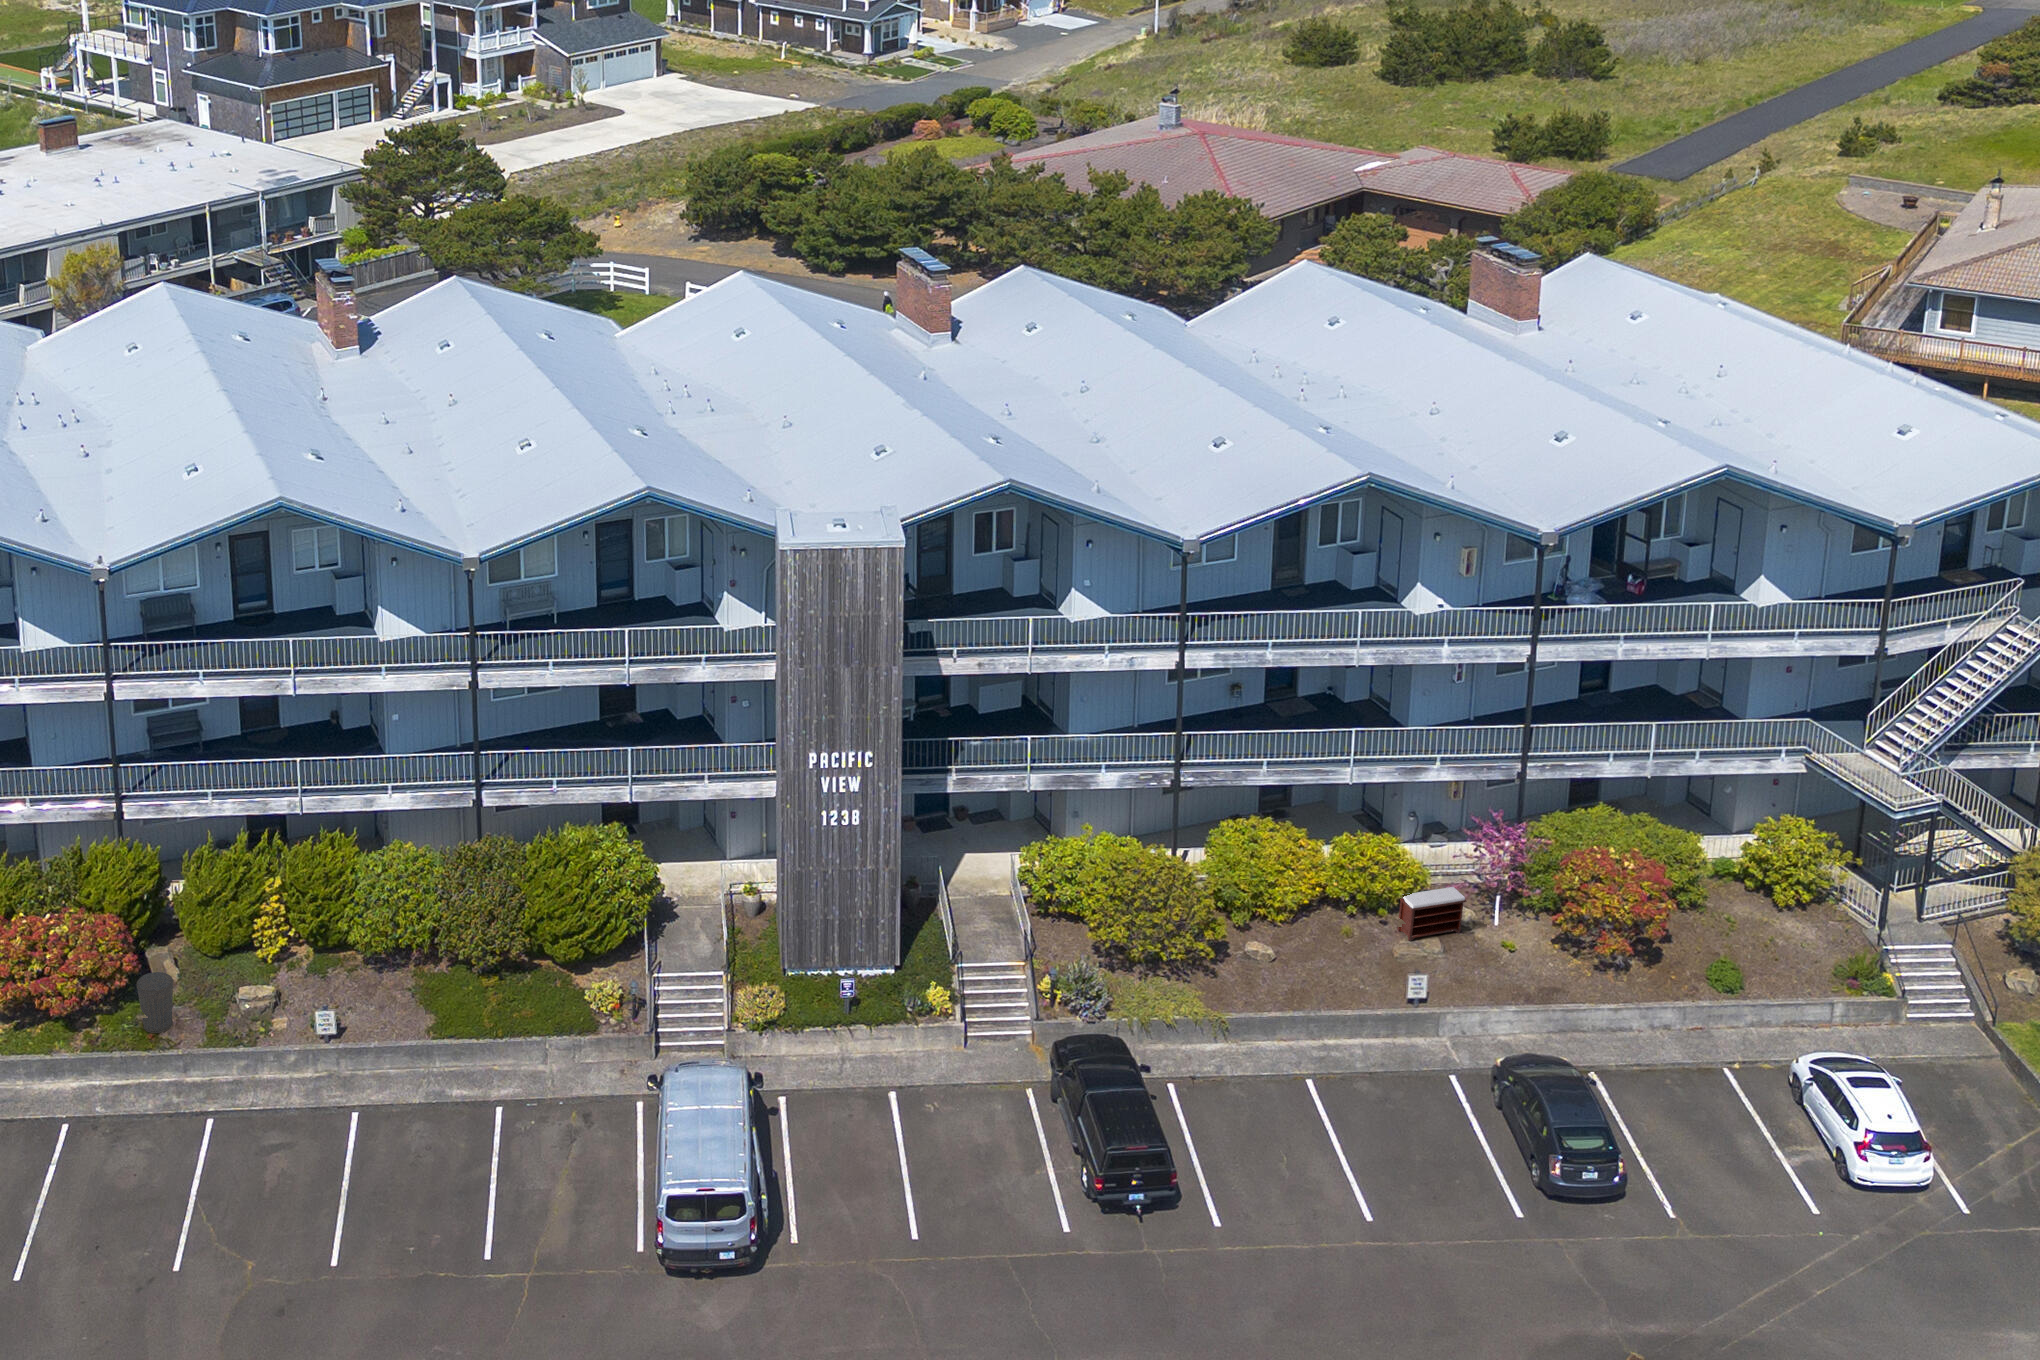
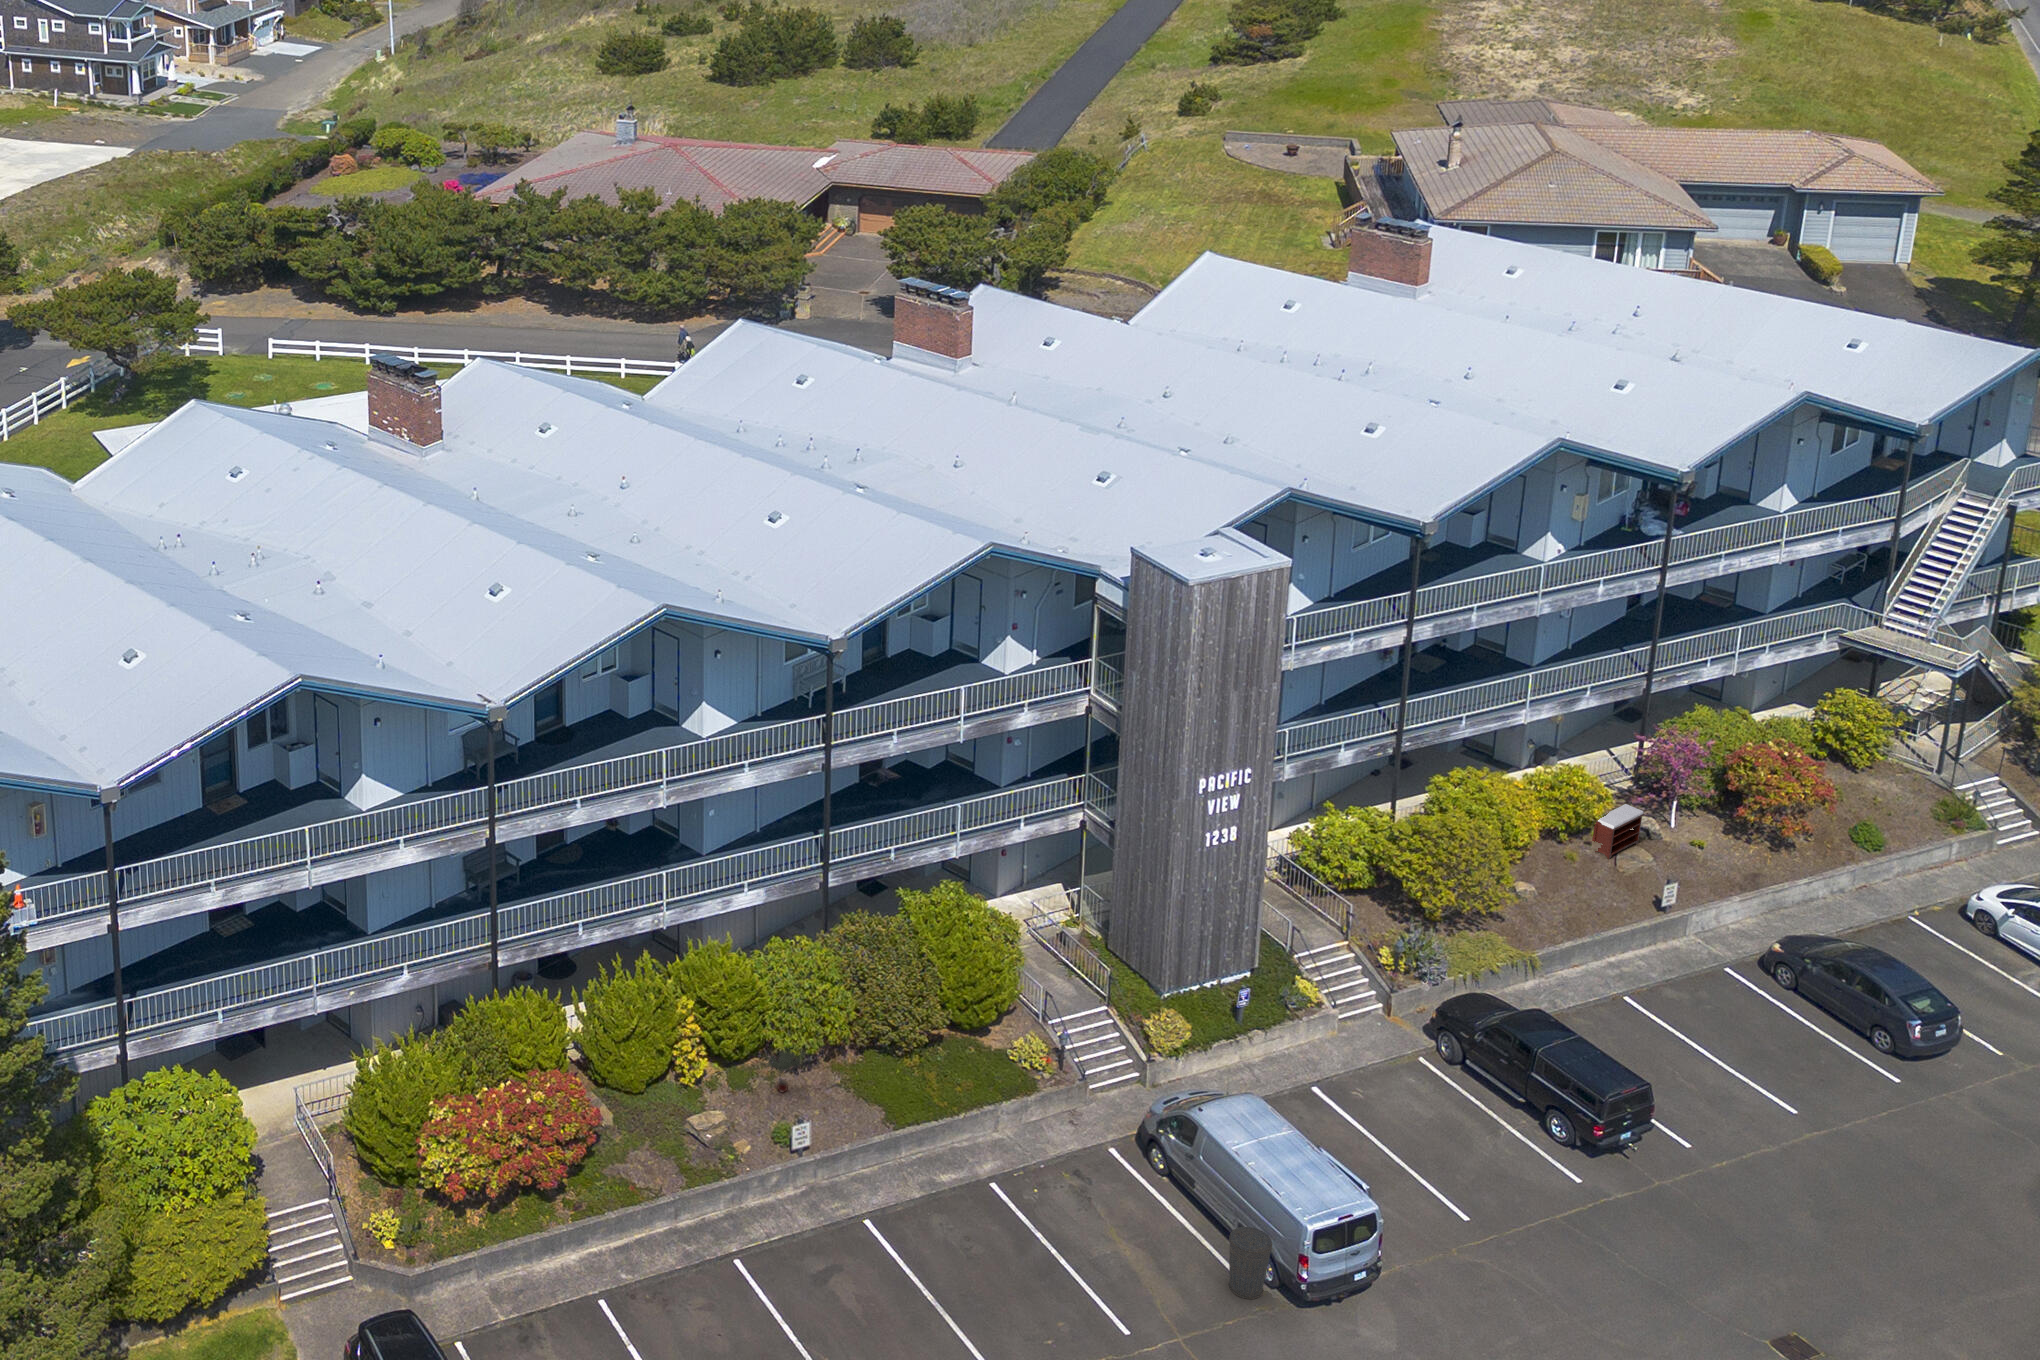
potted tree: none [350,940,387,989] -> present [763,1047,805,1093]
trash can: present [137,972,173,1033] -> present [1229,1227,1272,1299]

